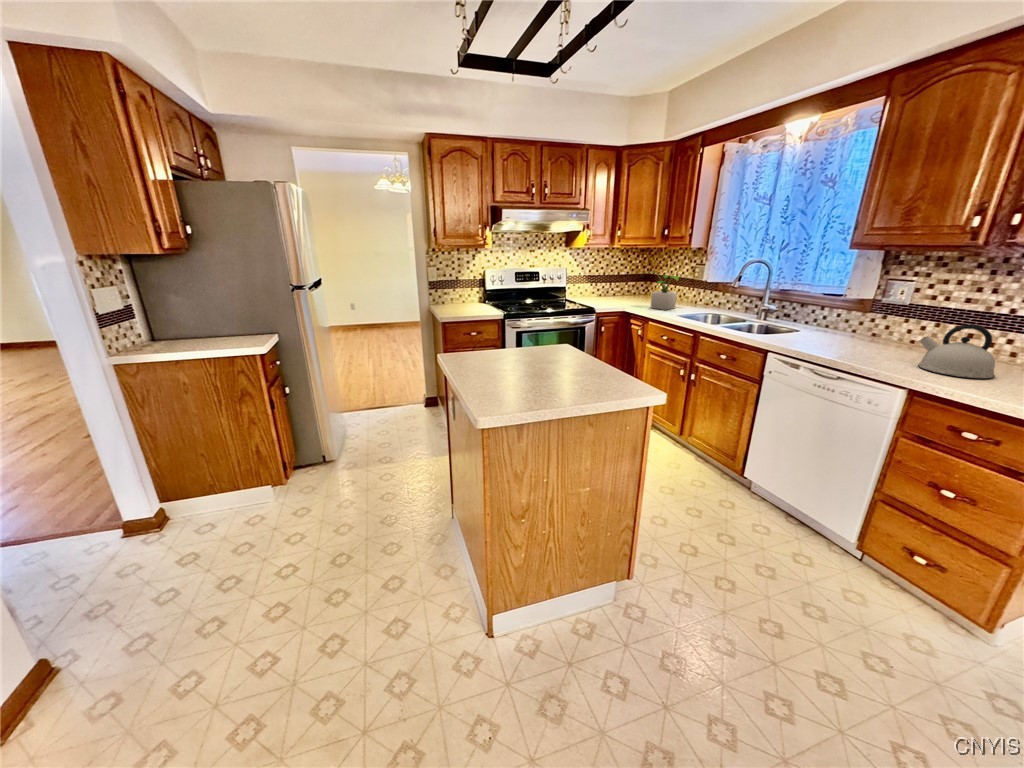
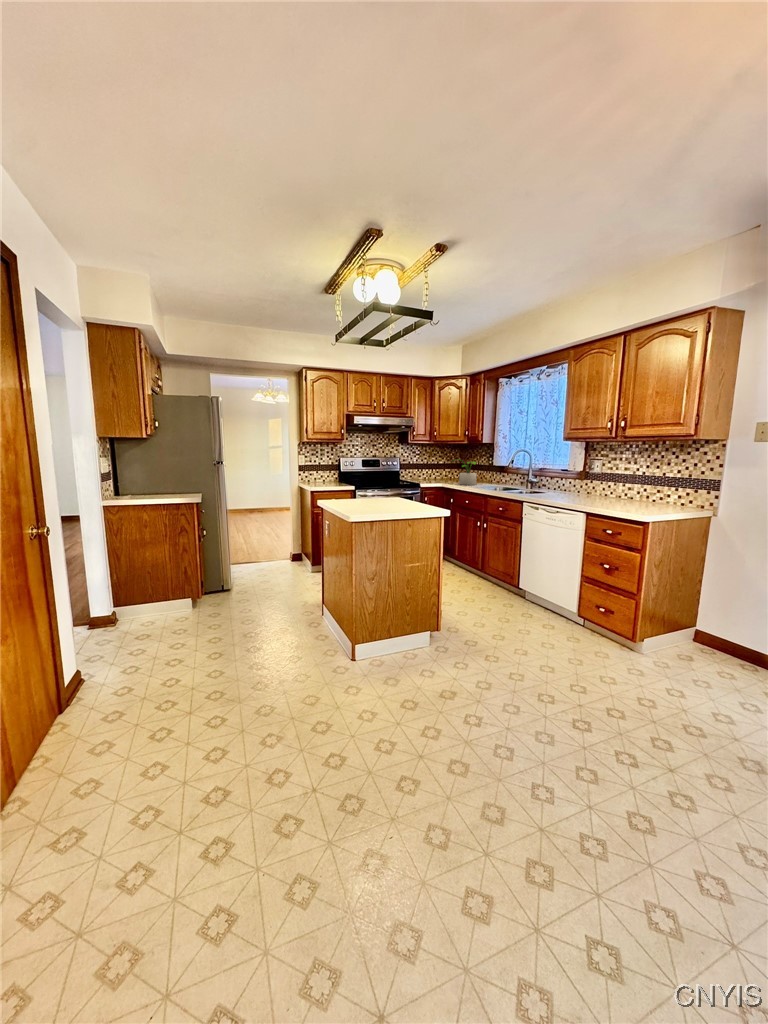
kettle: present [918,324,995,378] -> none [597,479,633,507]

